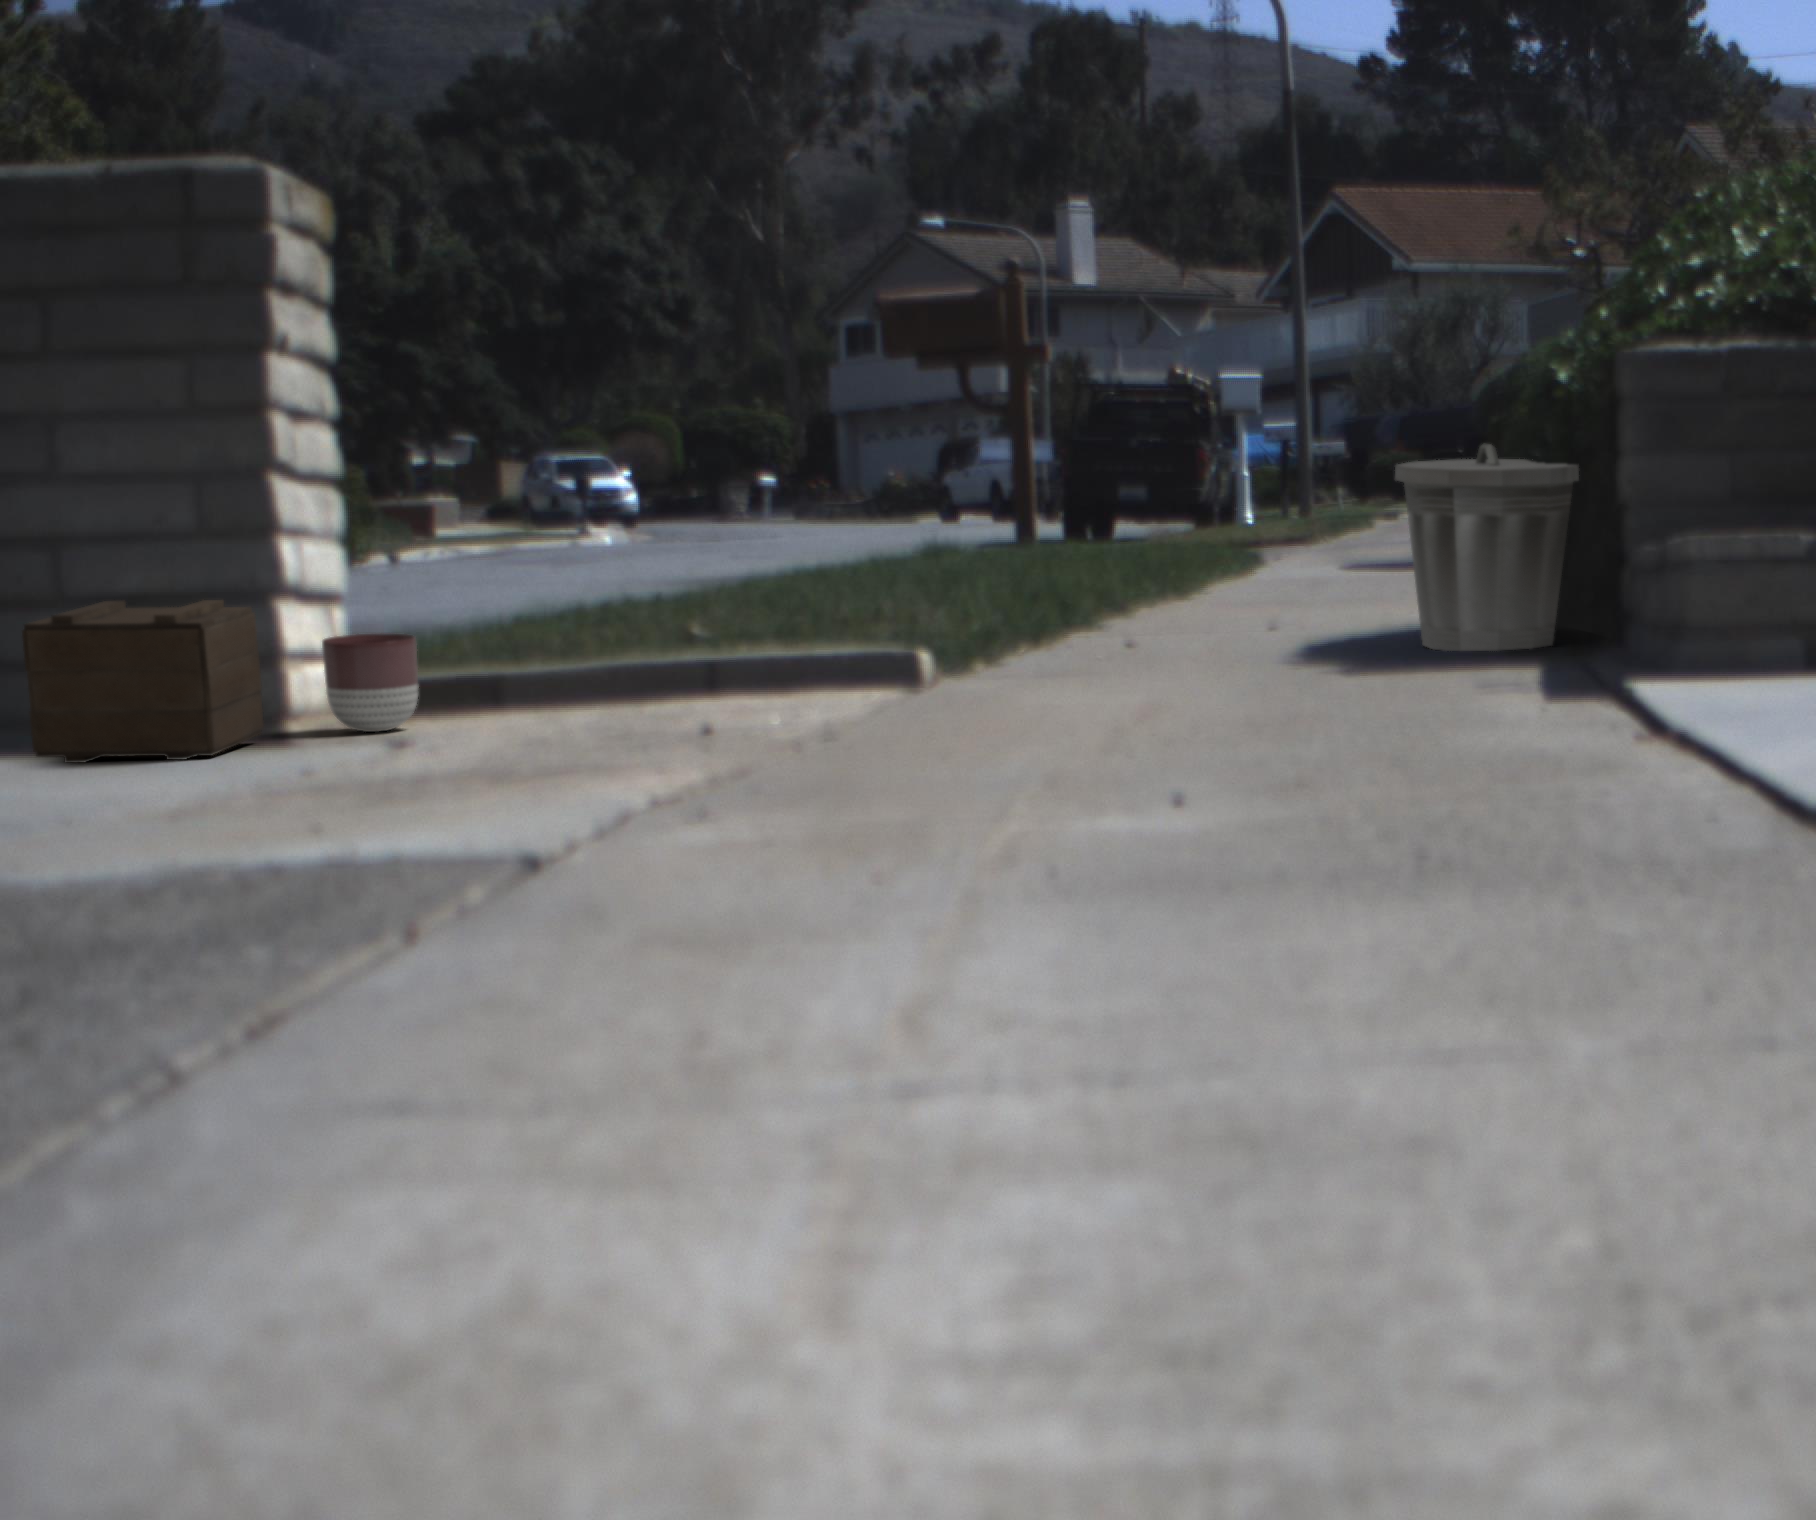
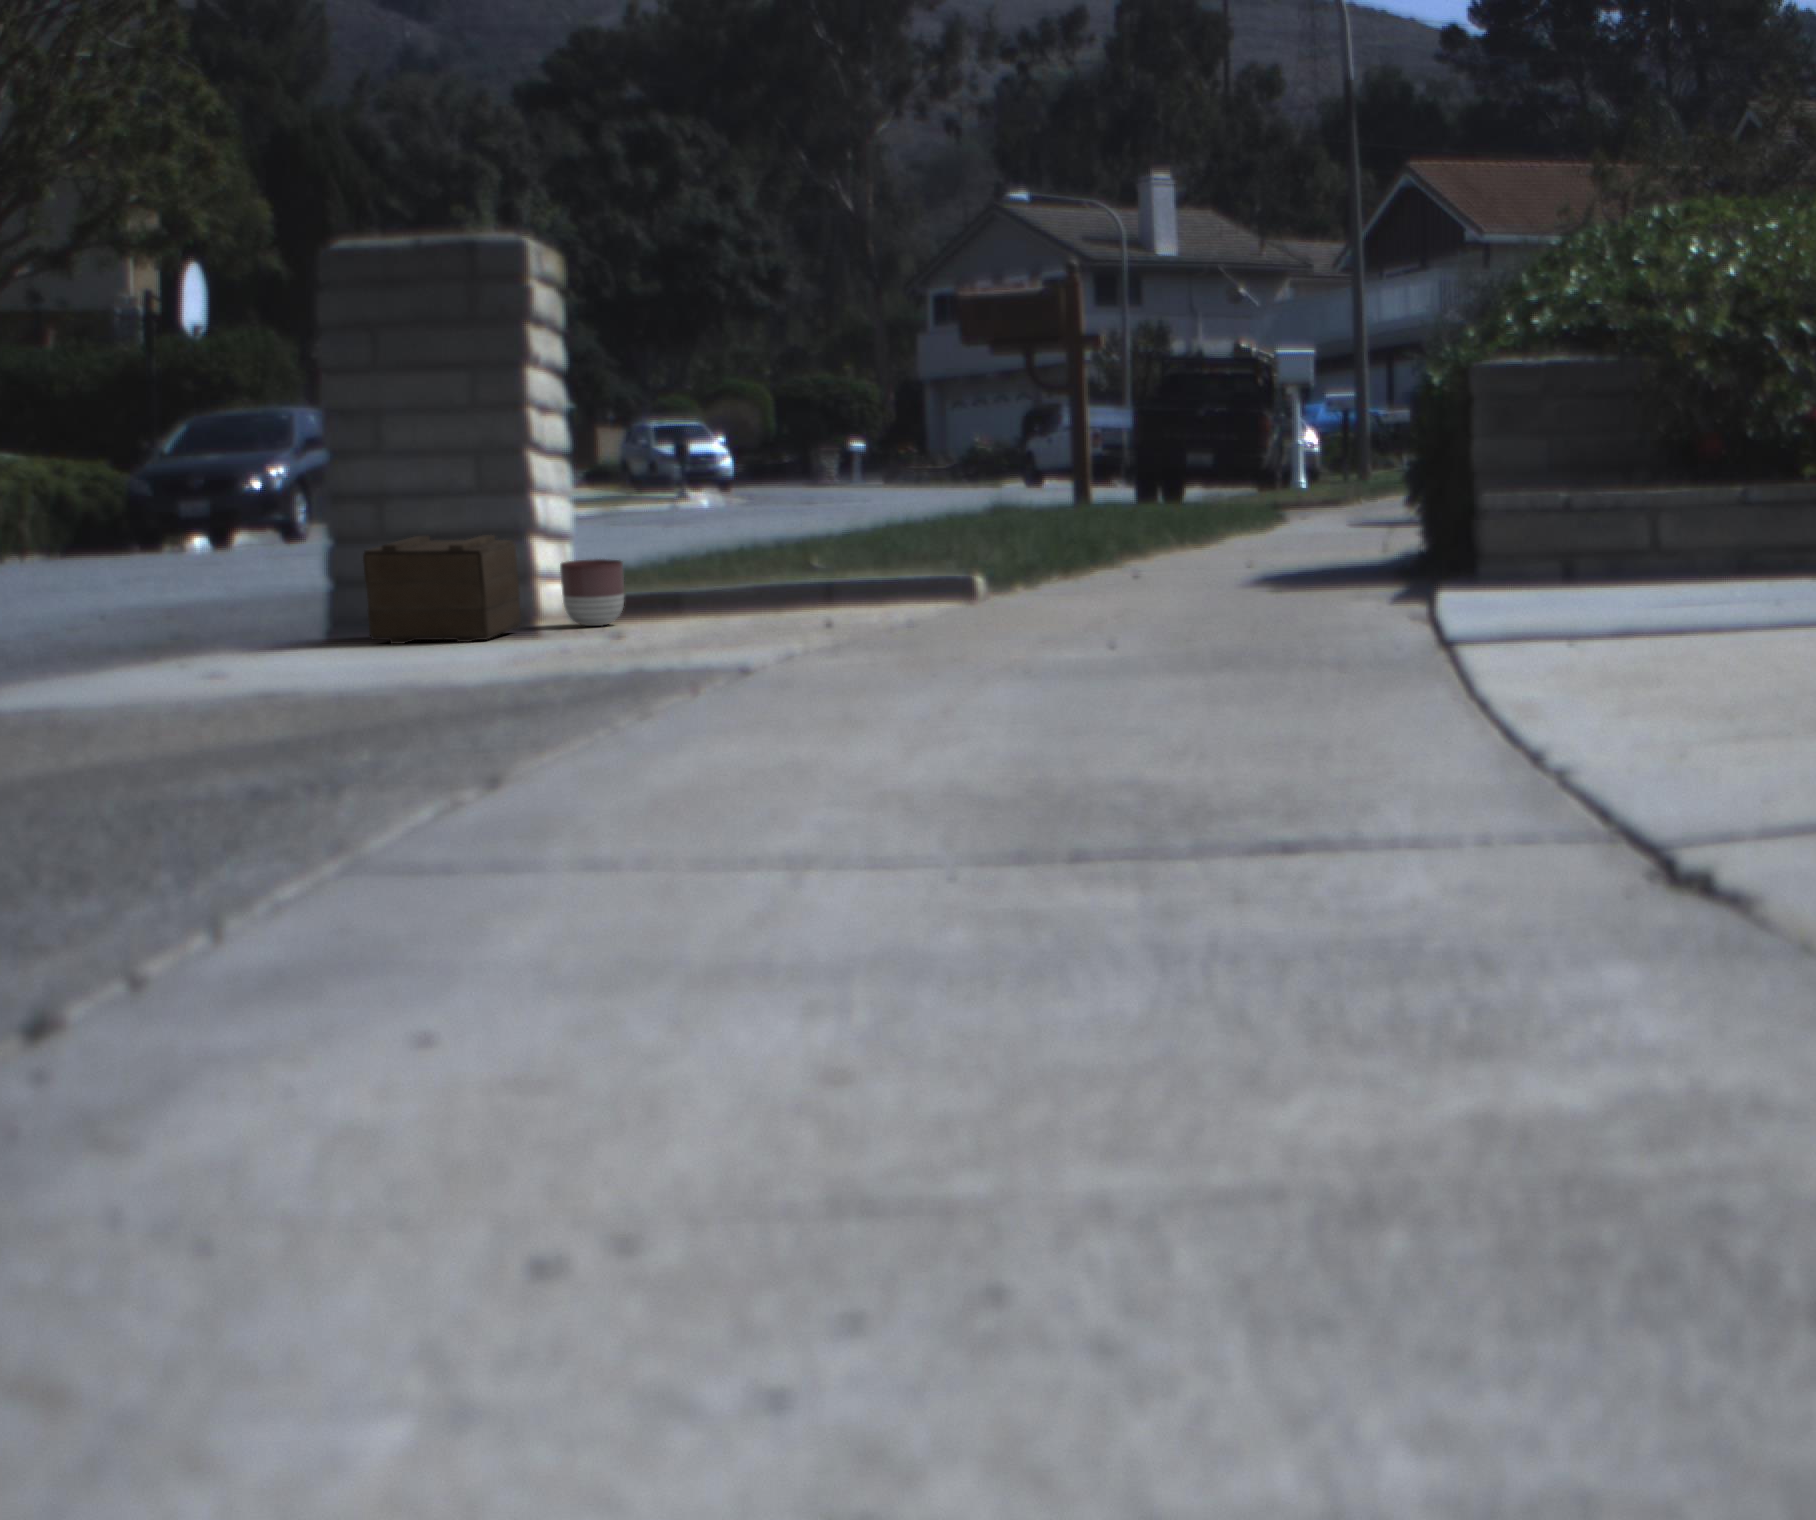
trash can: present [1395,443,1579,651] -> none [1313,429,1445,579]

